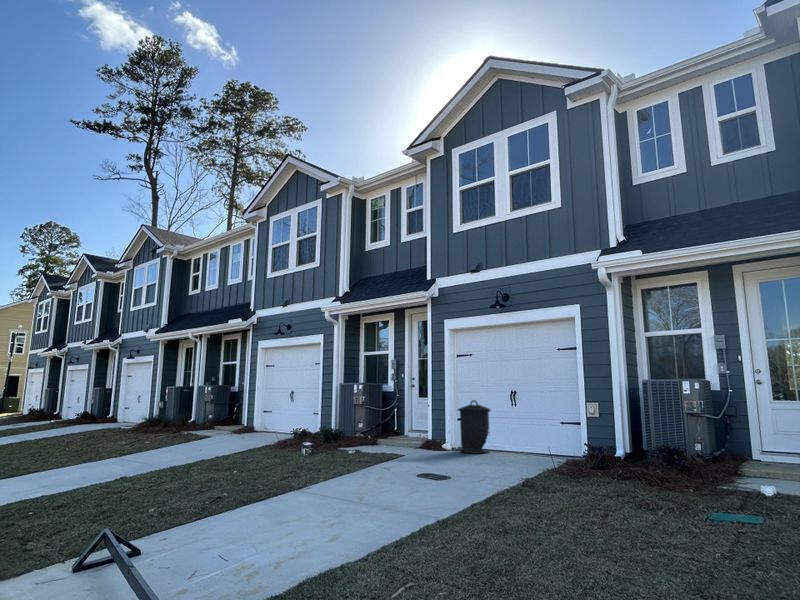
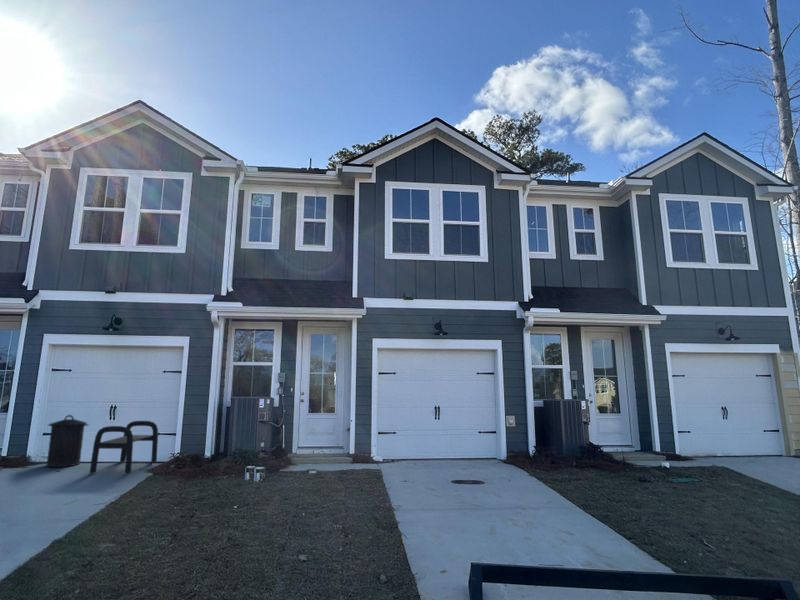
bench: none [494,408,565,464] -> present [90,421,158,473]

